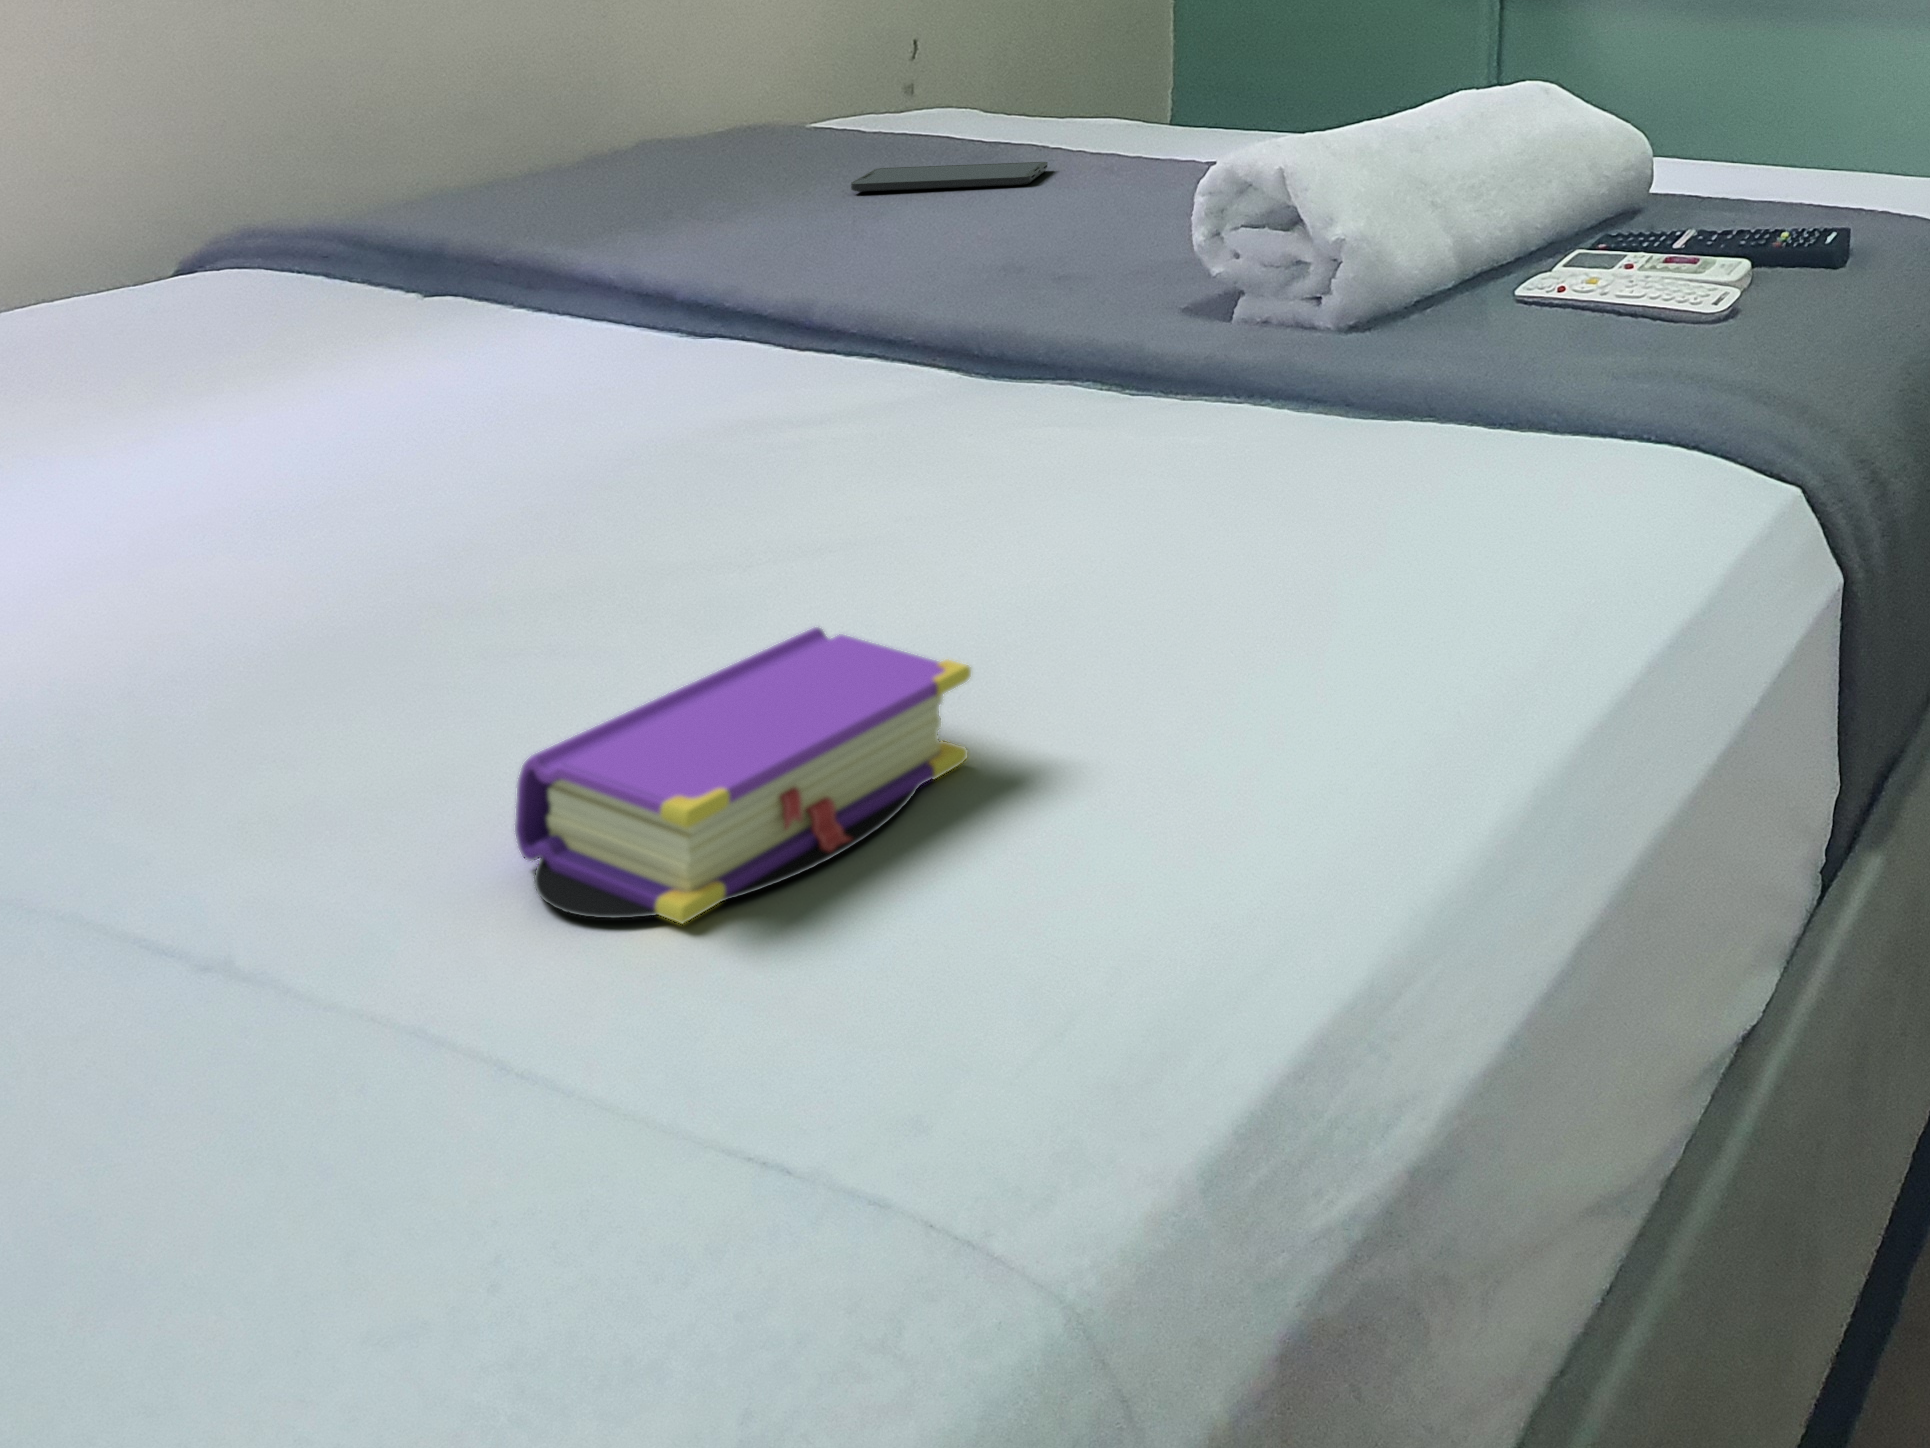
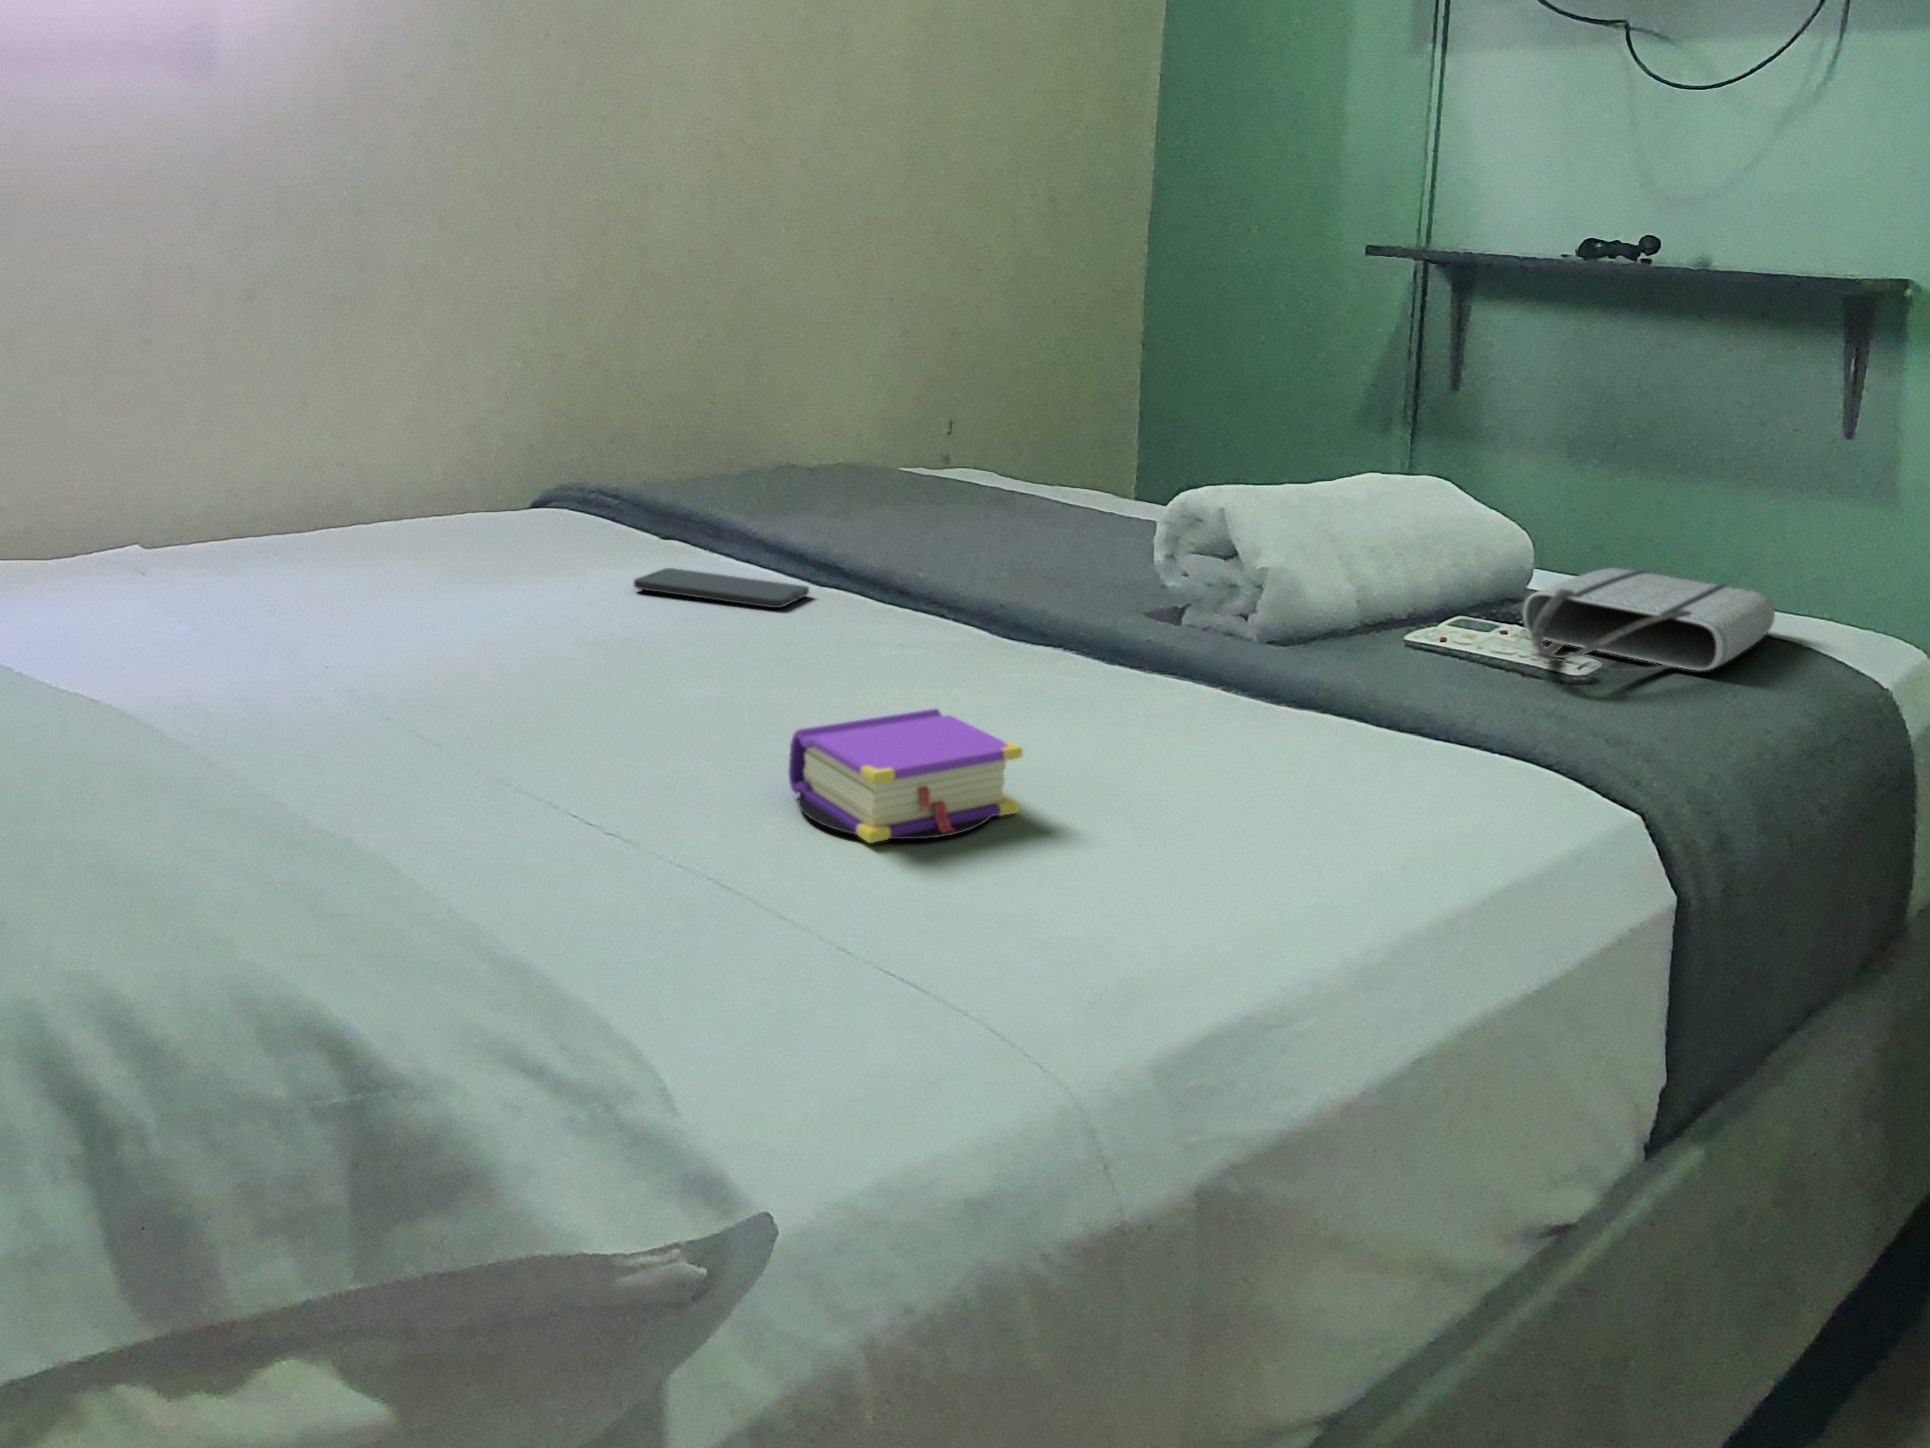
tote bag: none [1647,155,1897,300] -> present [1523,568,1775,672]
smartphone: present [851,162,1048,192] -> present [634,568,809,608]

